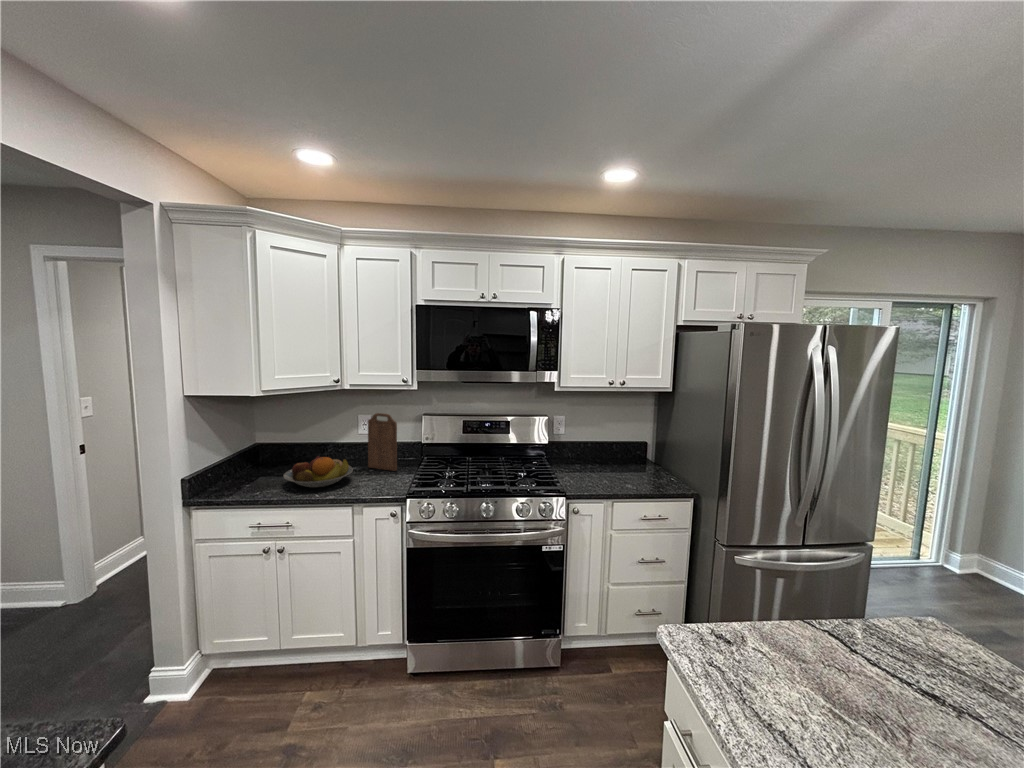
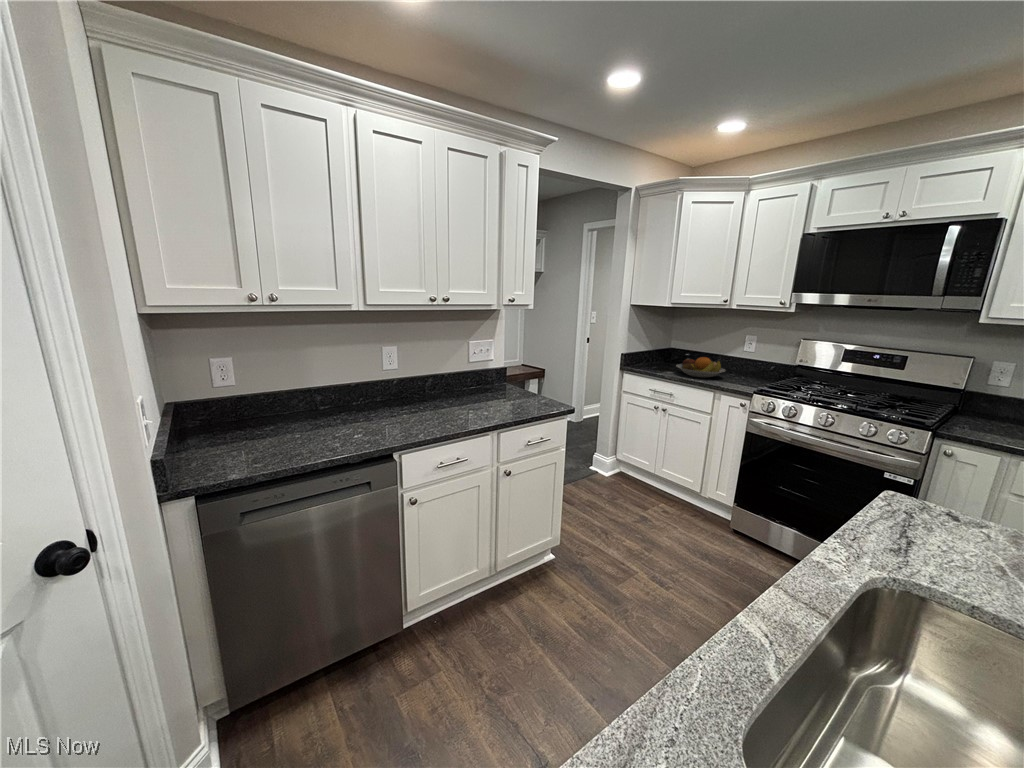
cutting board: present [368,413,397,471] -> none [743,333,773,382]

